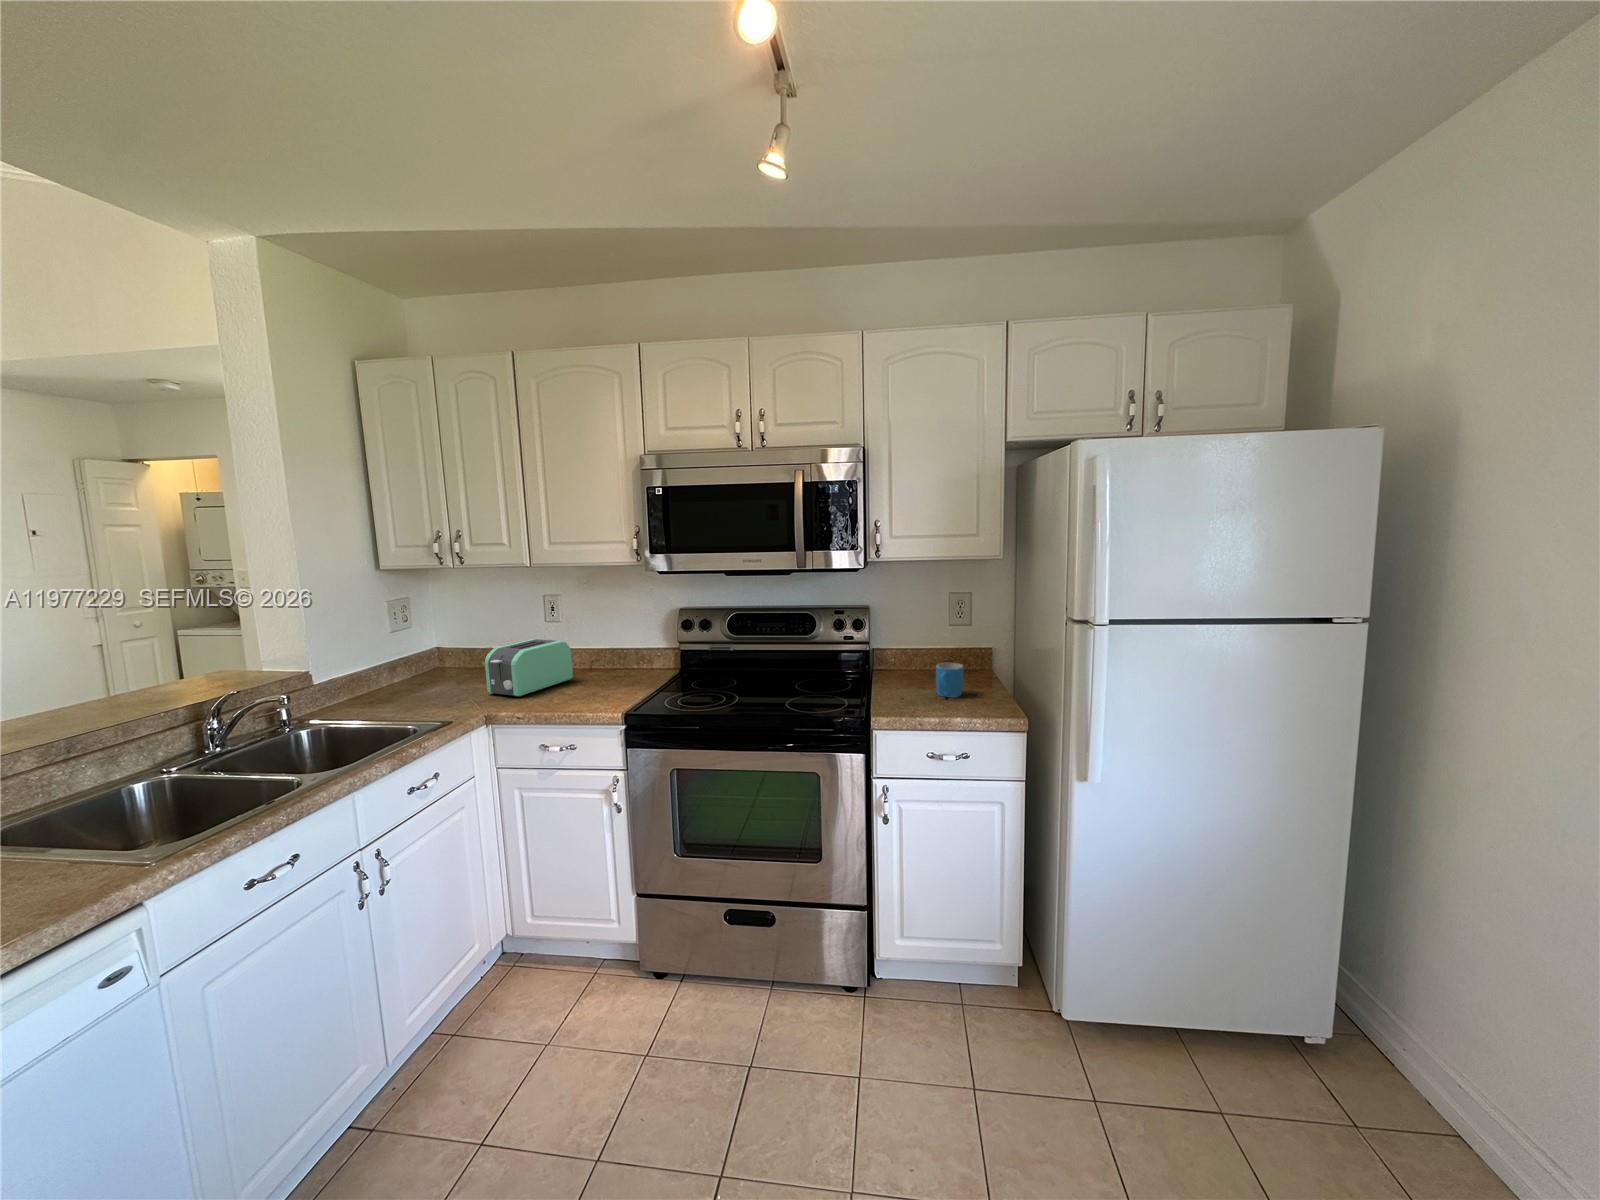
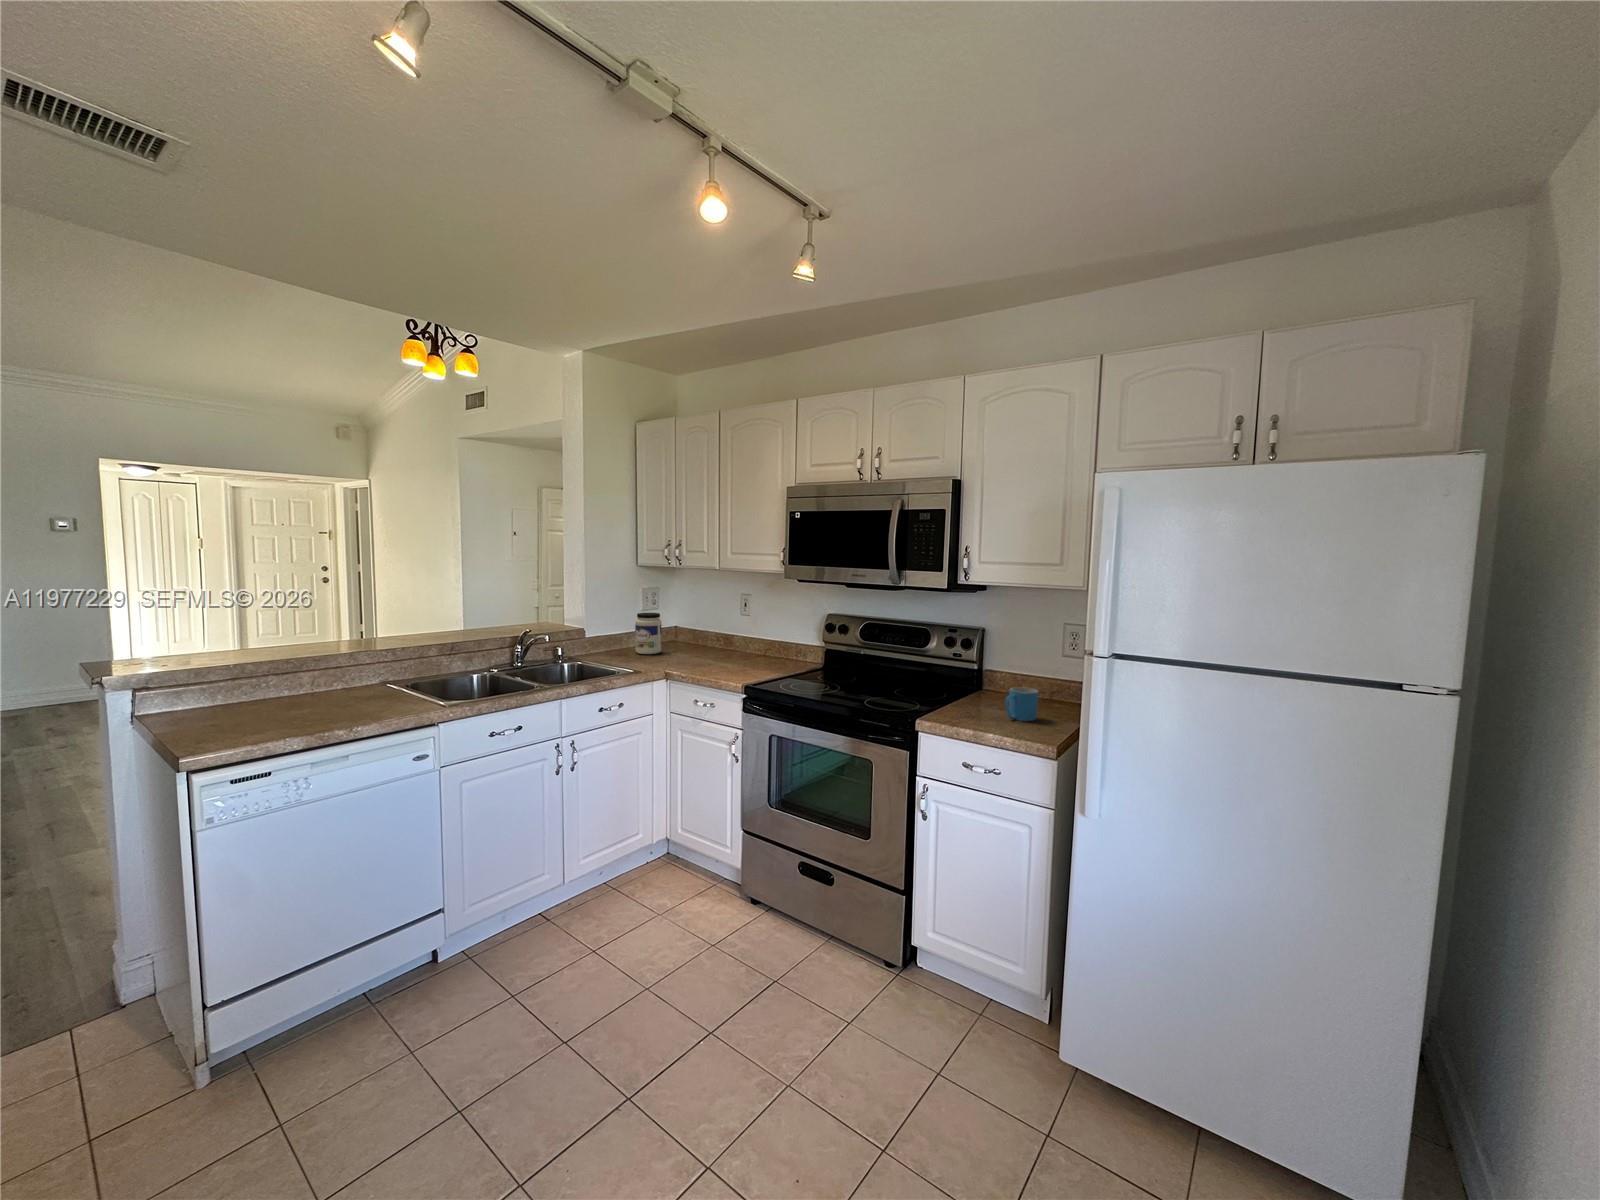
jar: none [396,635,440,695] -> present [635,613,661,654]
toaster: present [485,639,573,697] -> none [682,625,745,665]

